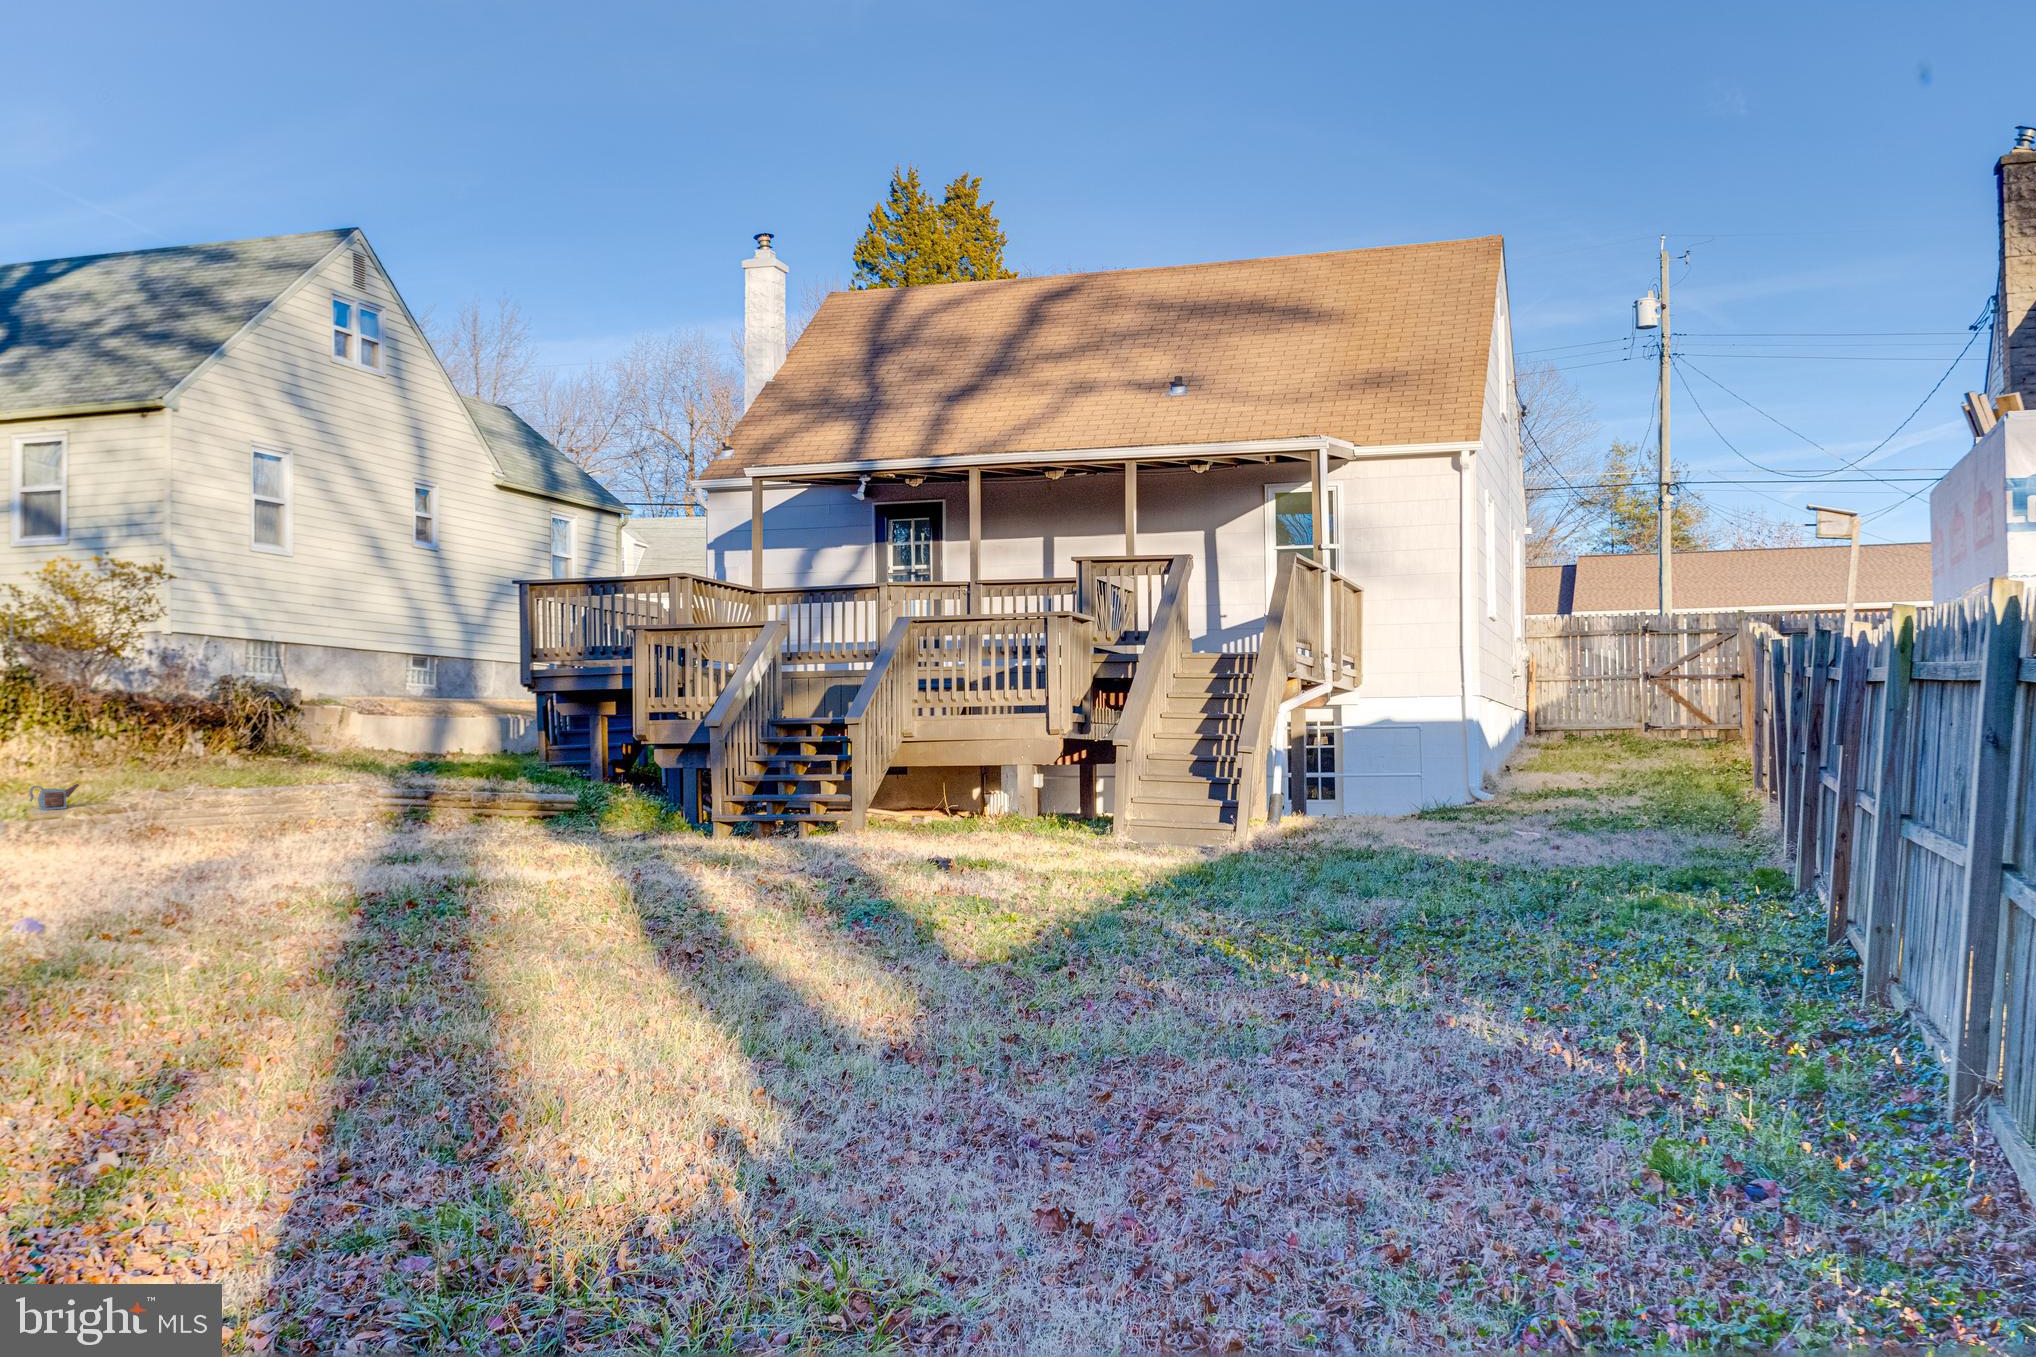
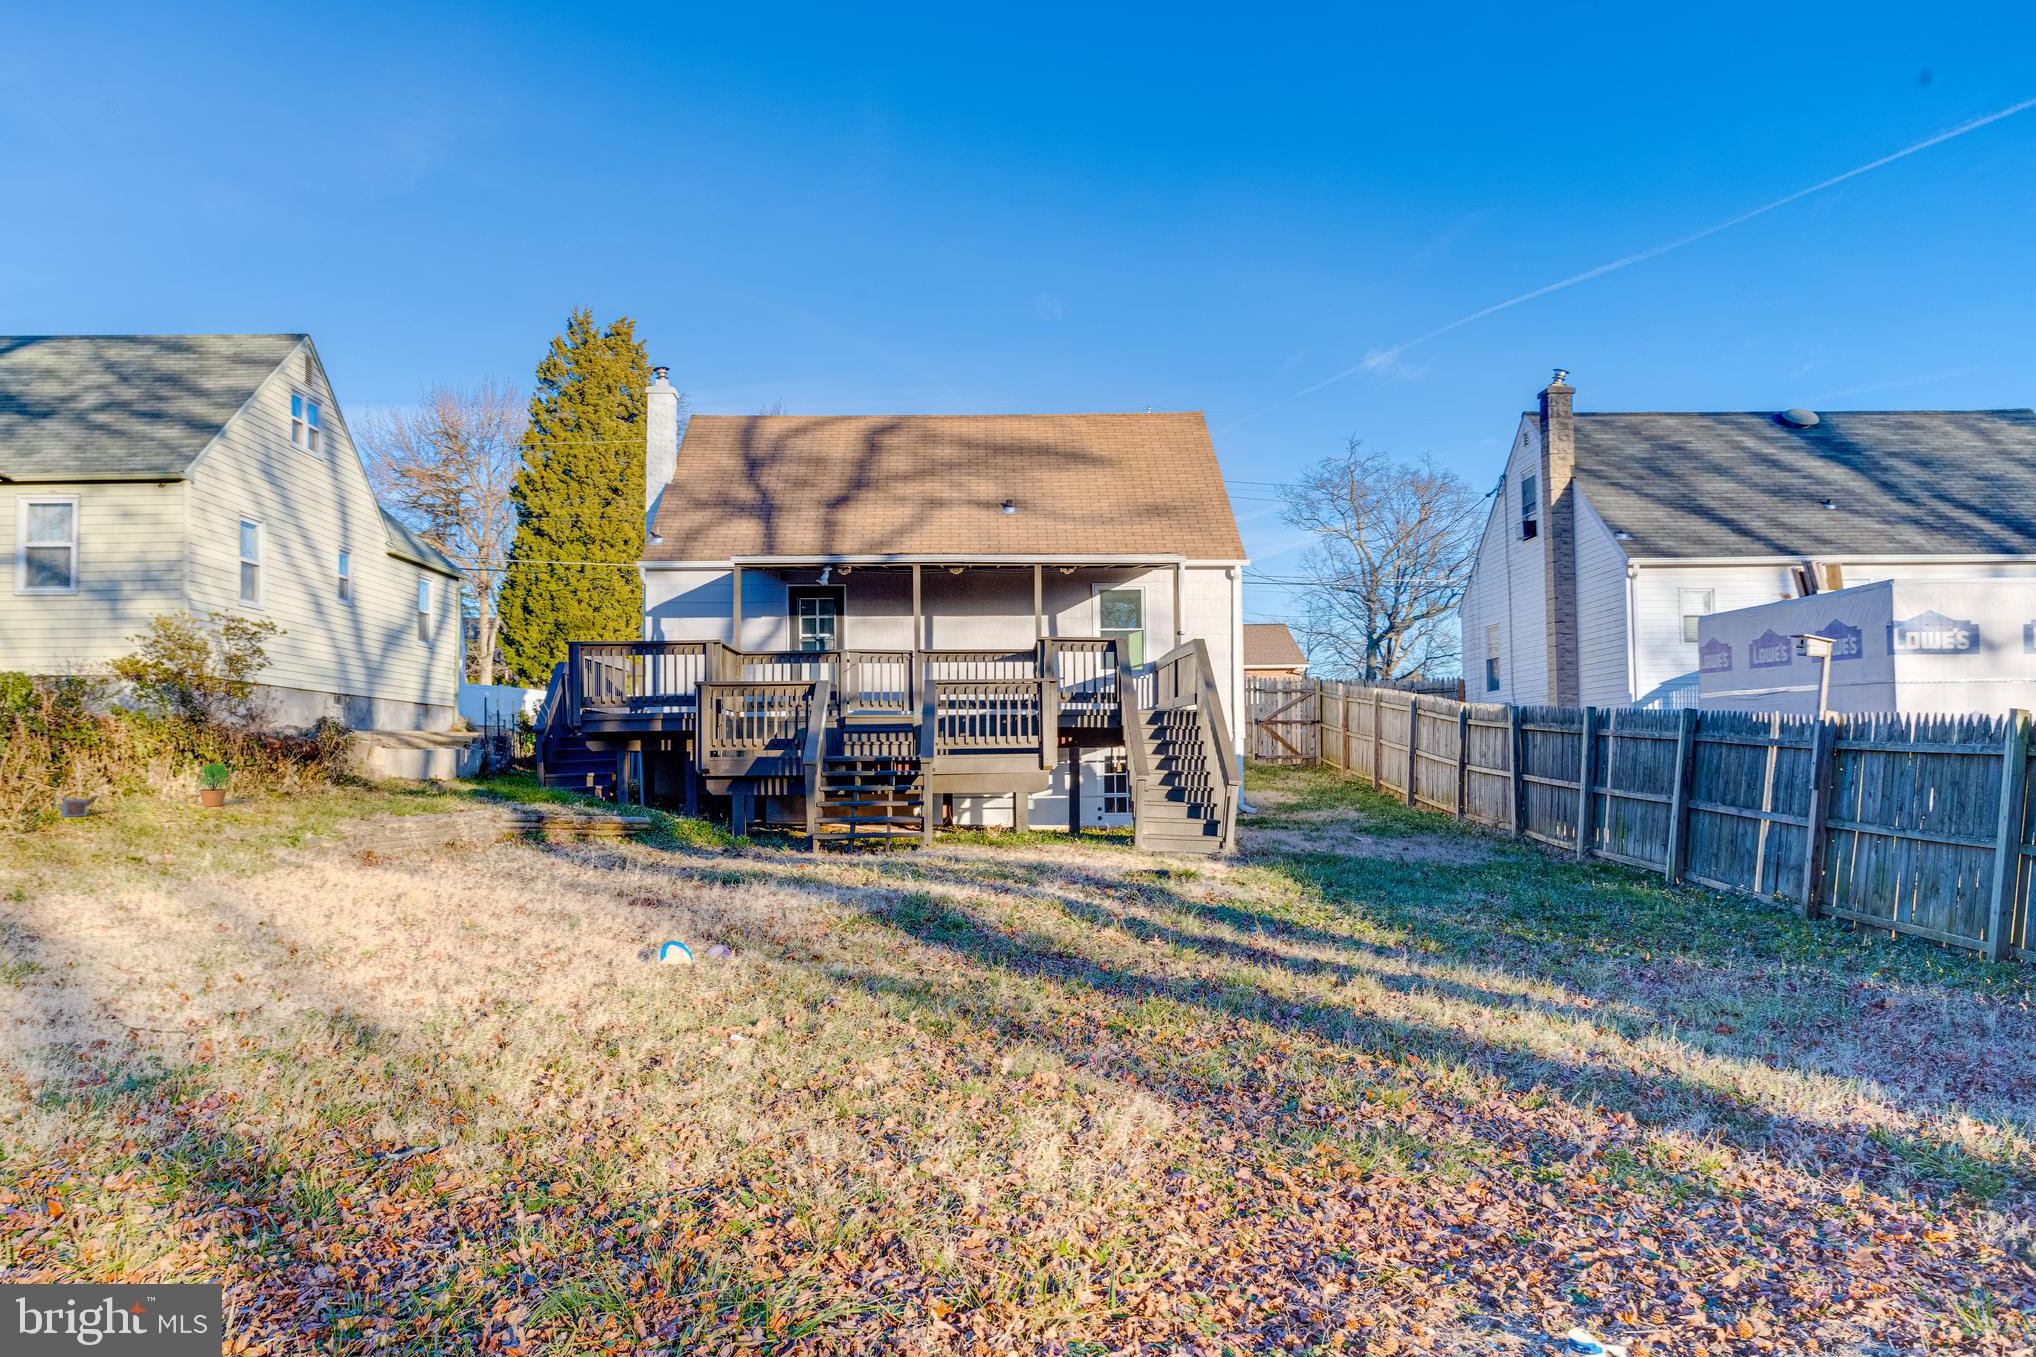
potted plant: none [179,743,226,796] -> present [196,763,231,806]

